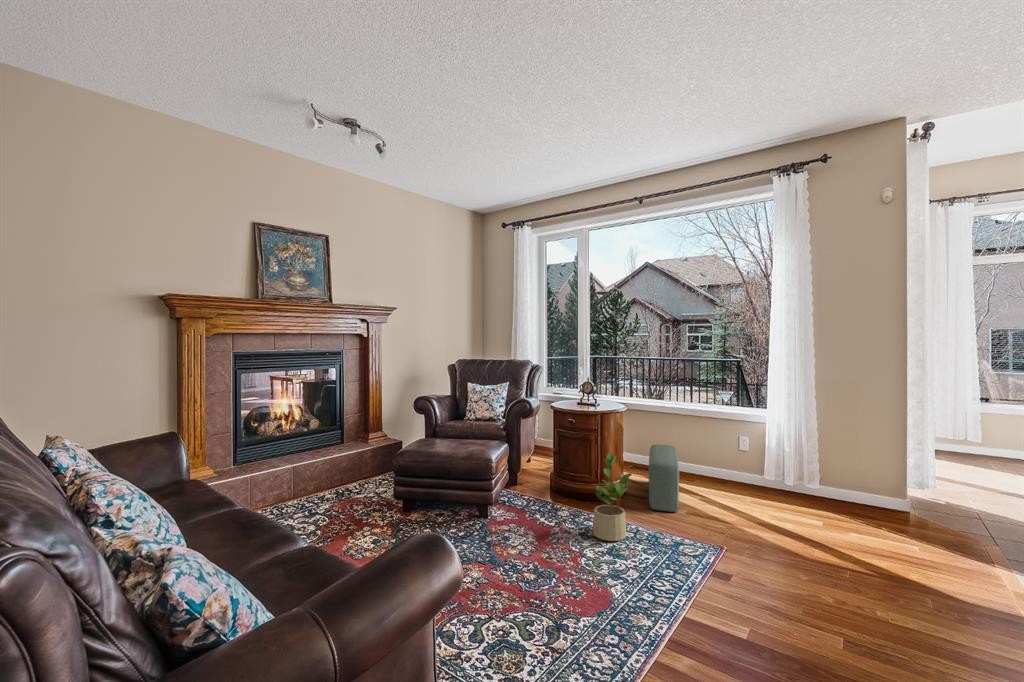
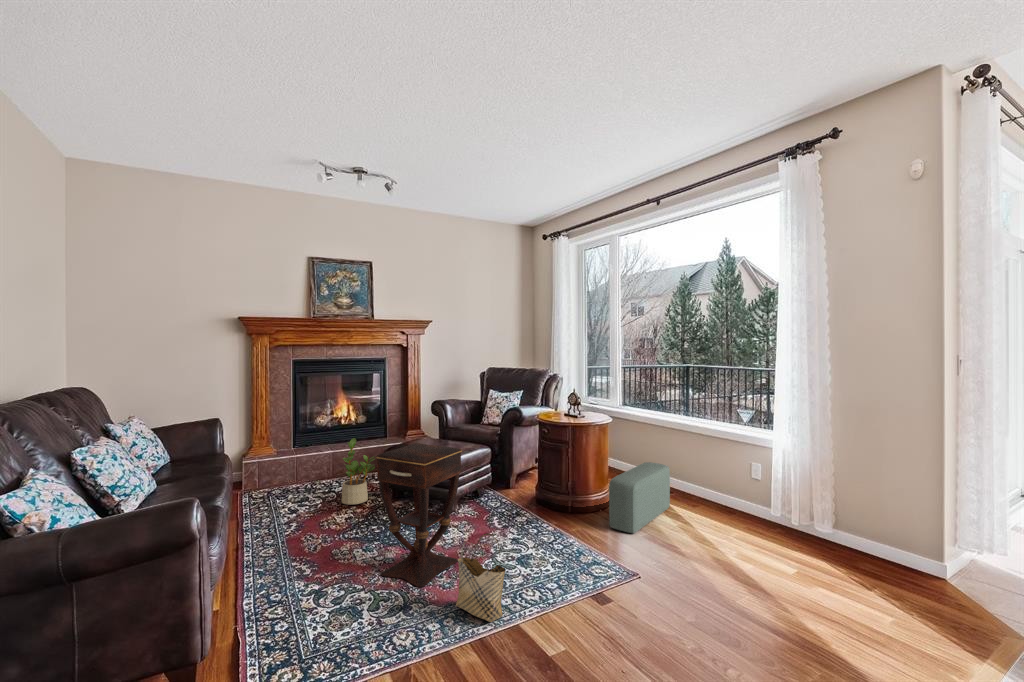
side table: none [483,441,558,603] -> present [376,443,462,587]
potted plant: present [593,453,632,541] -> present [342,438,375,504]
woven basket: none [610,528,672,623] -> present [456,533,506,622]

